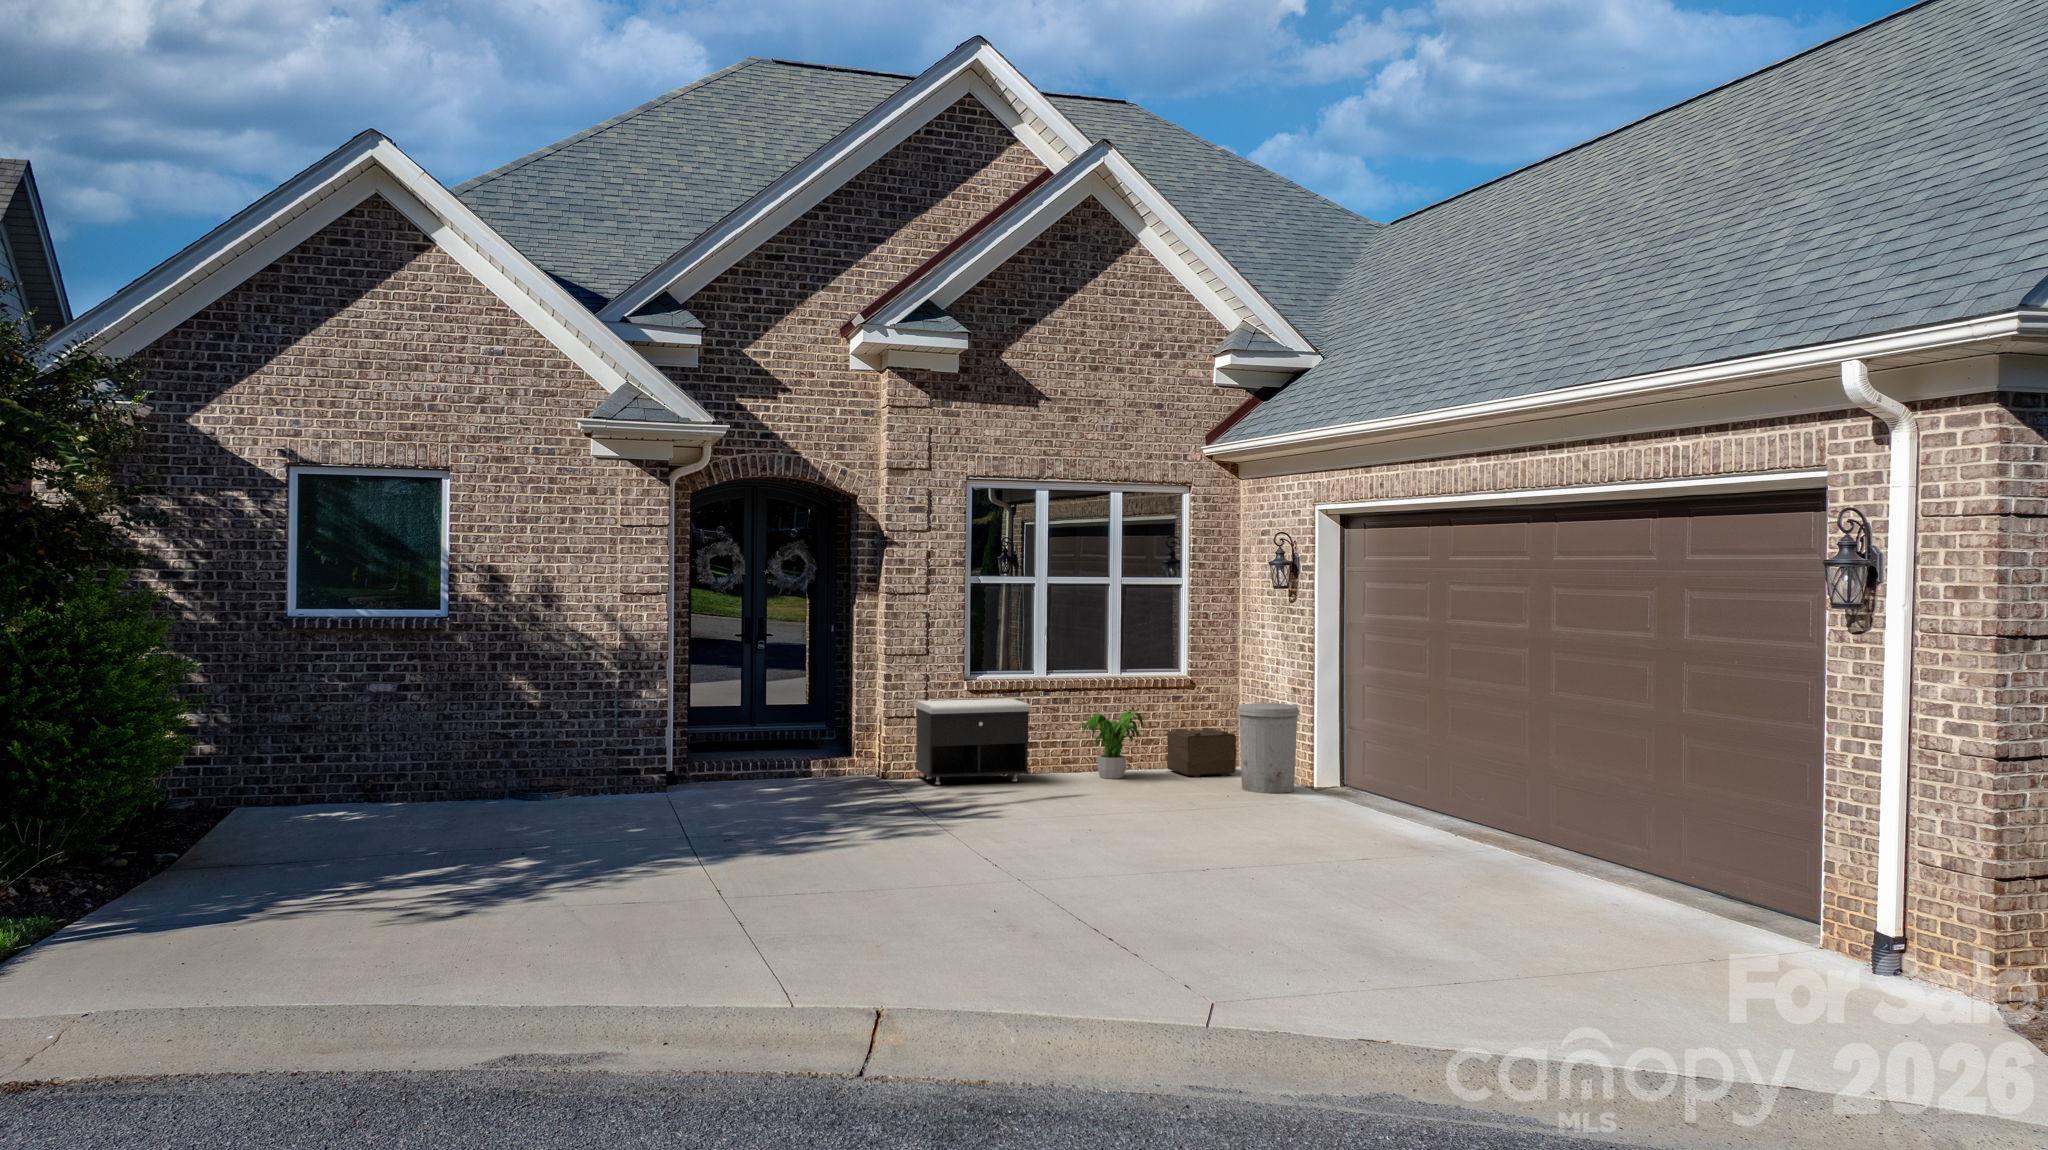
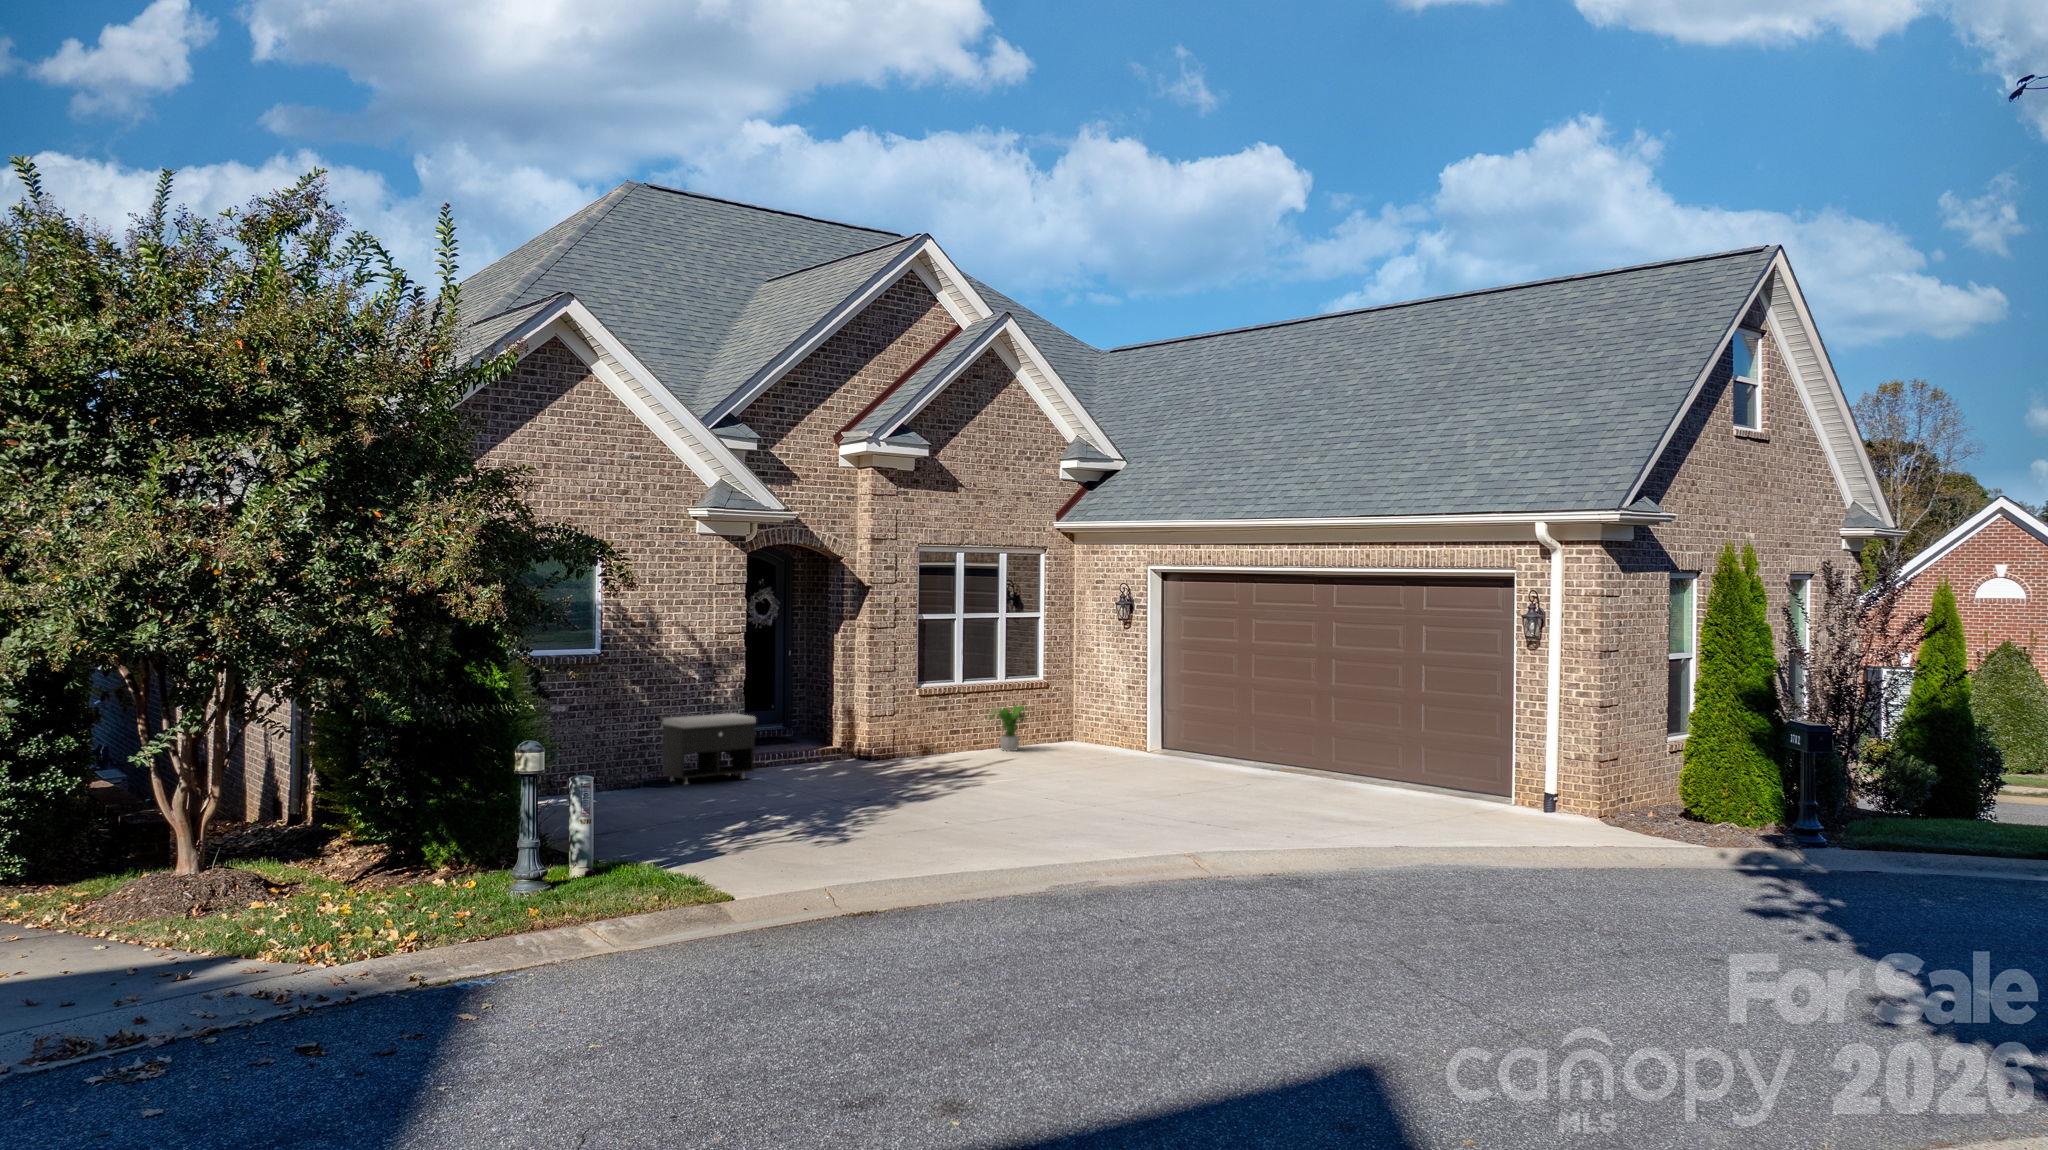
storage bench: present [916,699,1029,784] -> present [663,713,756,784]
trash can: present [1237,703,1300,793] -> none [1099,696,1140,755]
wooden crate: present [1167,727,1236,777] -> none [1035,715,1083,748]

